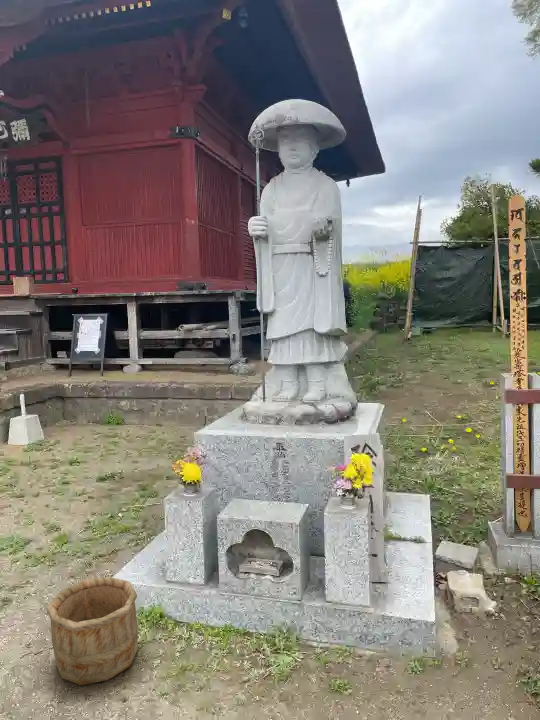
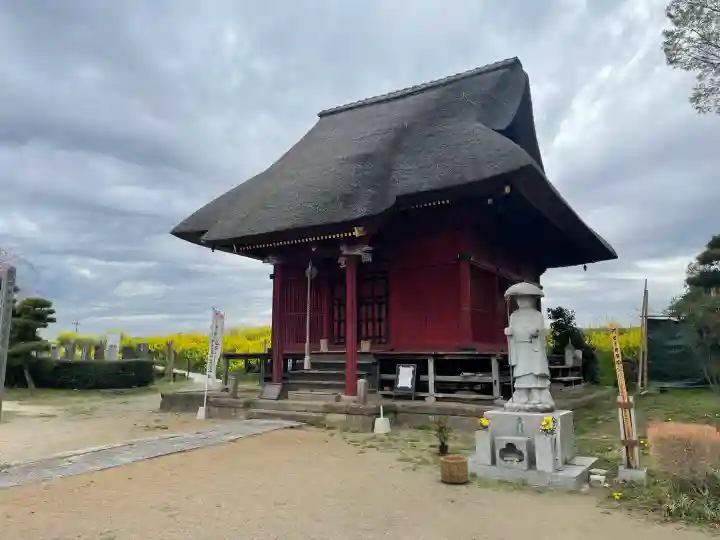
potted plant: none [91,420,139,508] -> present [433,415,452,456]

